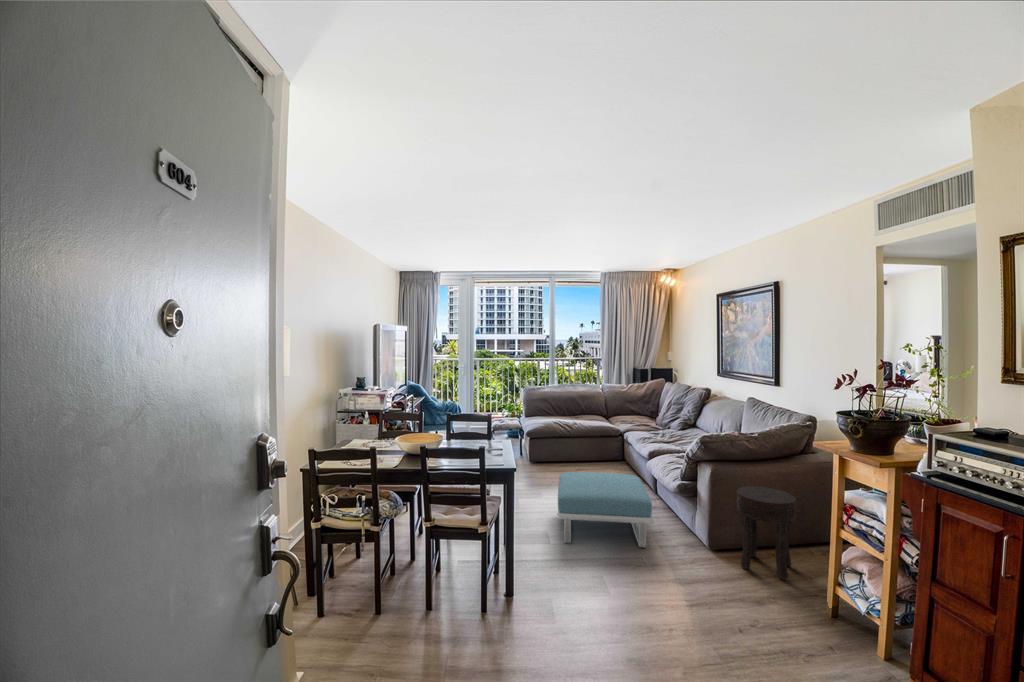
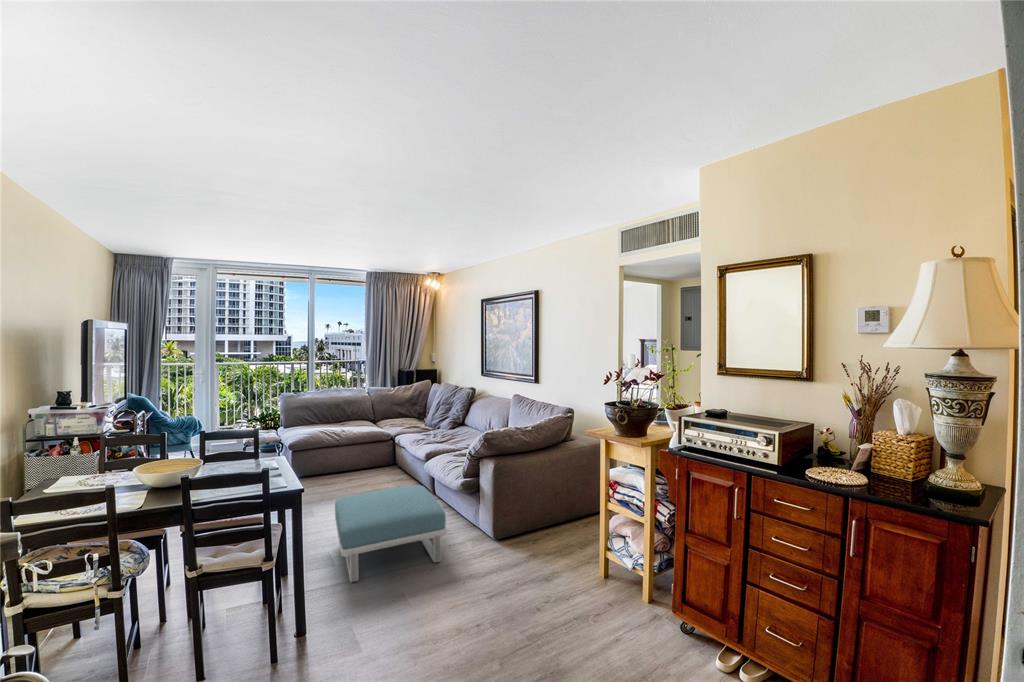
side table: present [737,486,797,580] -> none [522,475,570,557]

